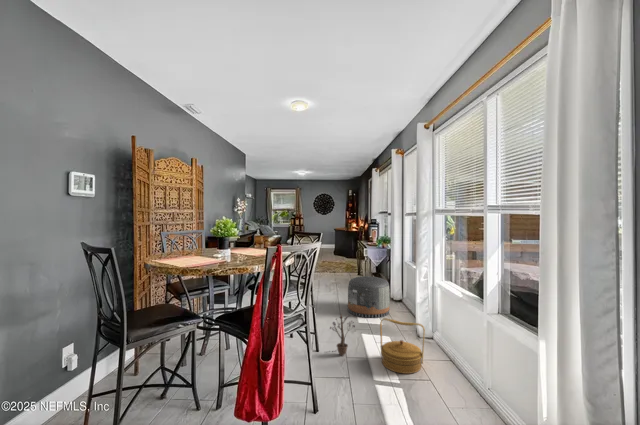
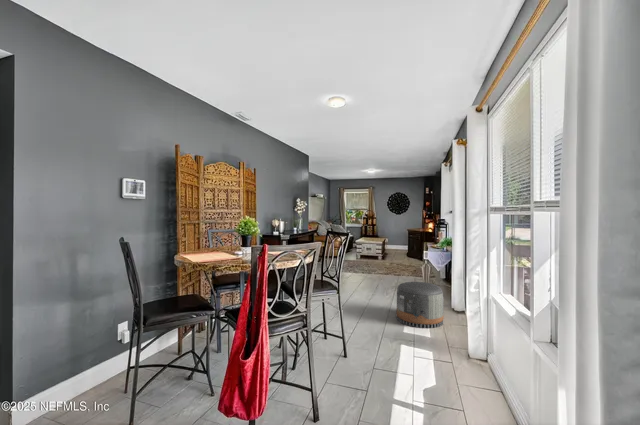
decorative plant: present [330,315,355,355] -> none [351,320,385,364]
basket: present [380,318,425,374] -> none [410,329,460,395]

